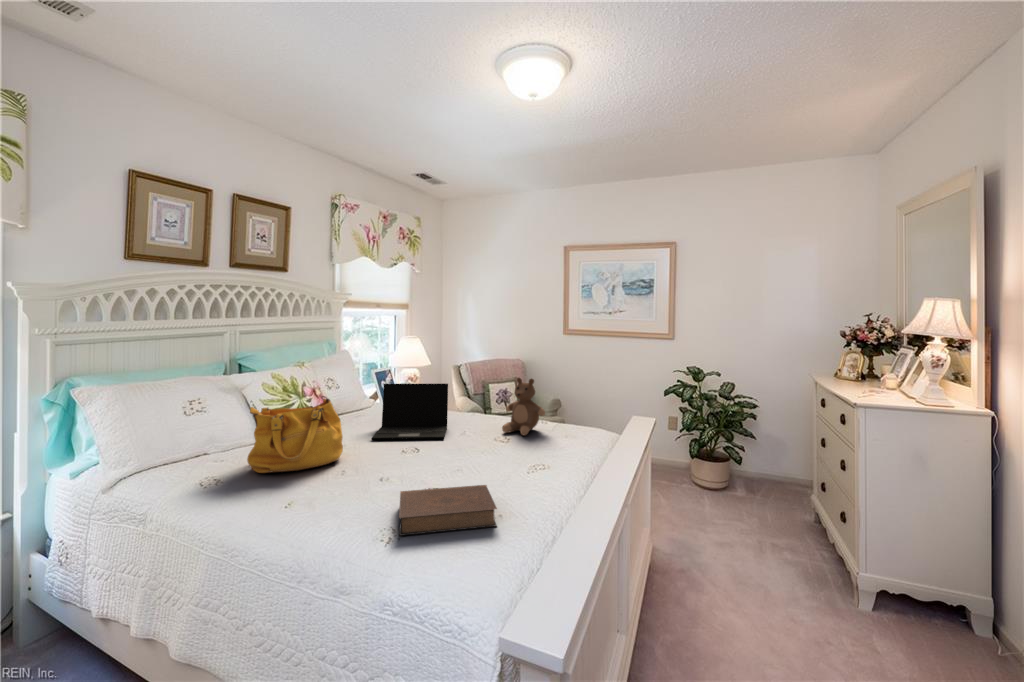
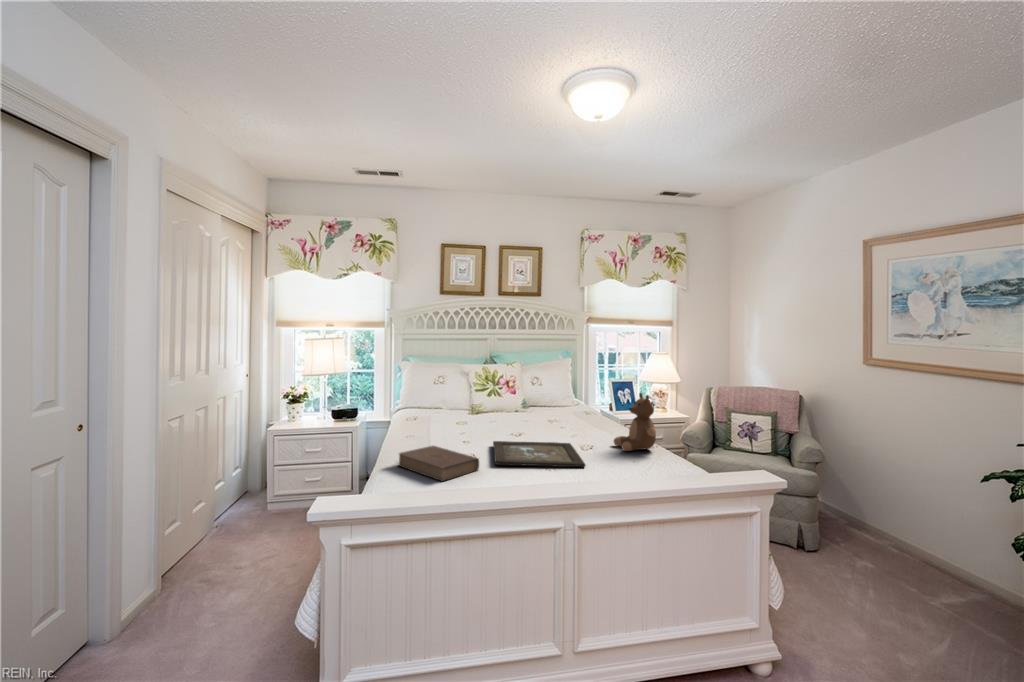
laptop: present [372,384,448,440] -> none [515,385,593,436]
handbag: present [247,396,343,473] -> none [423,381,480,429]
tray: none [420,442,543,486] -> present [493,441,585,467]

